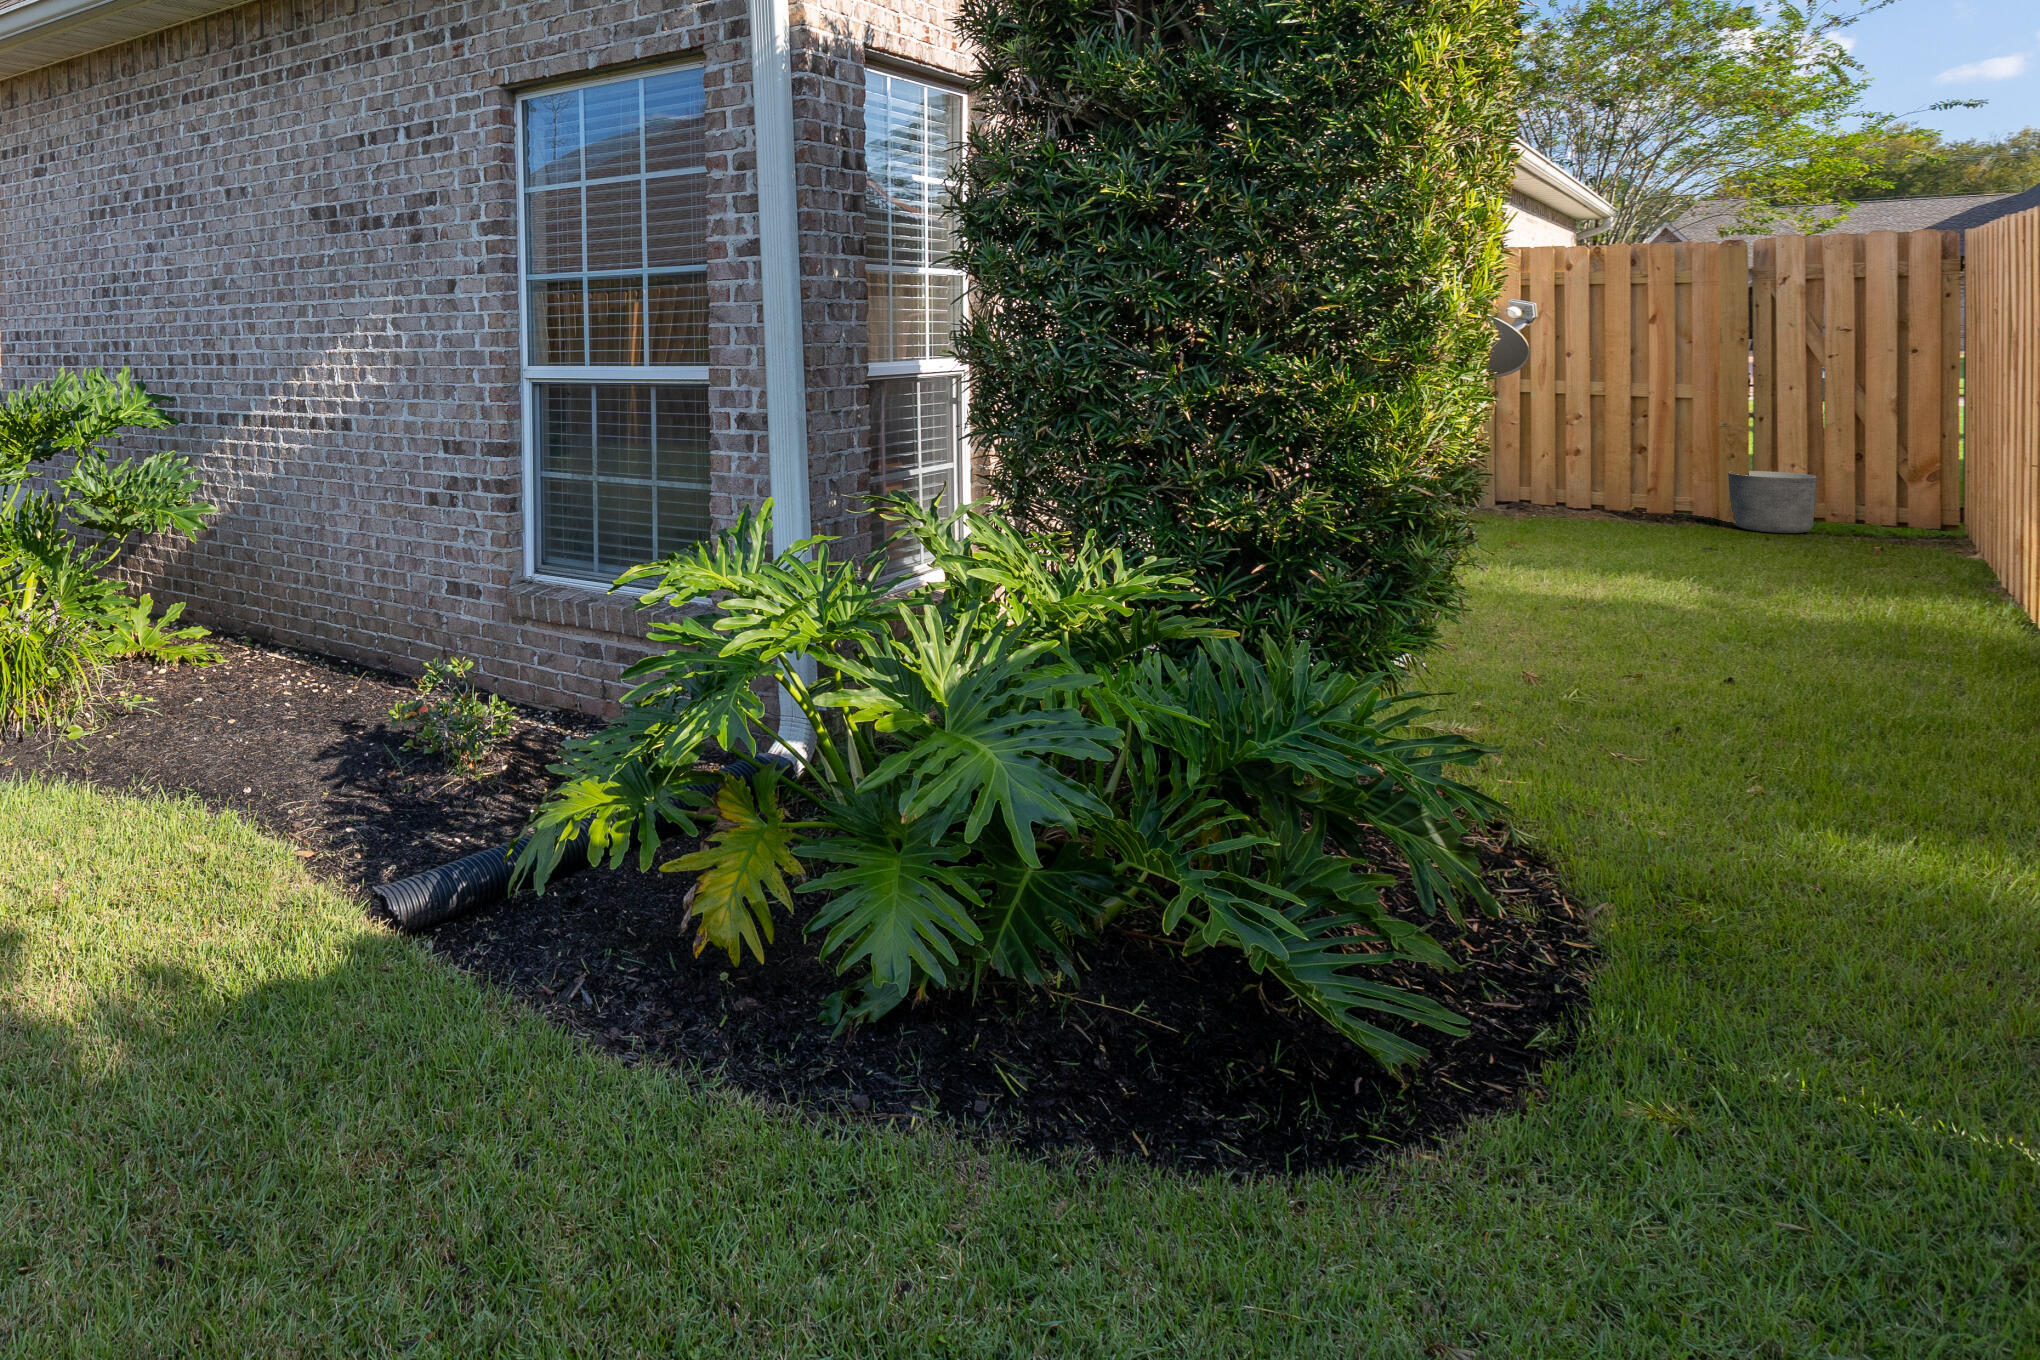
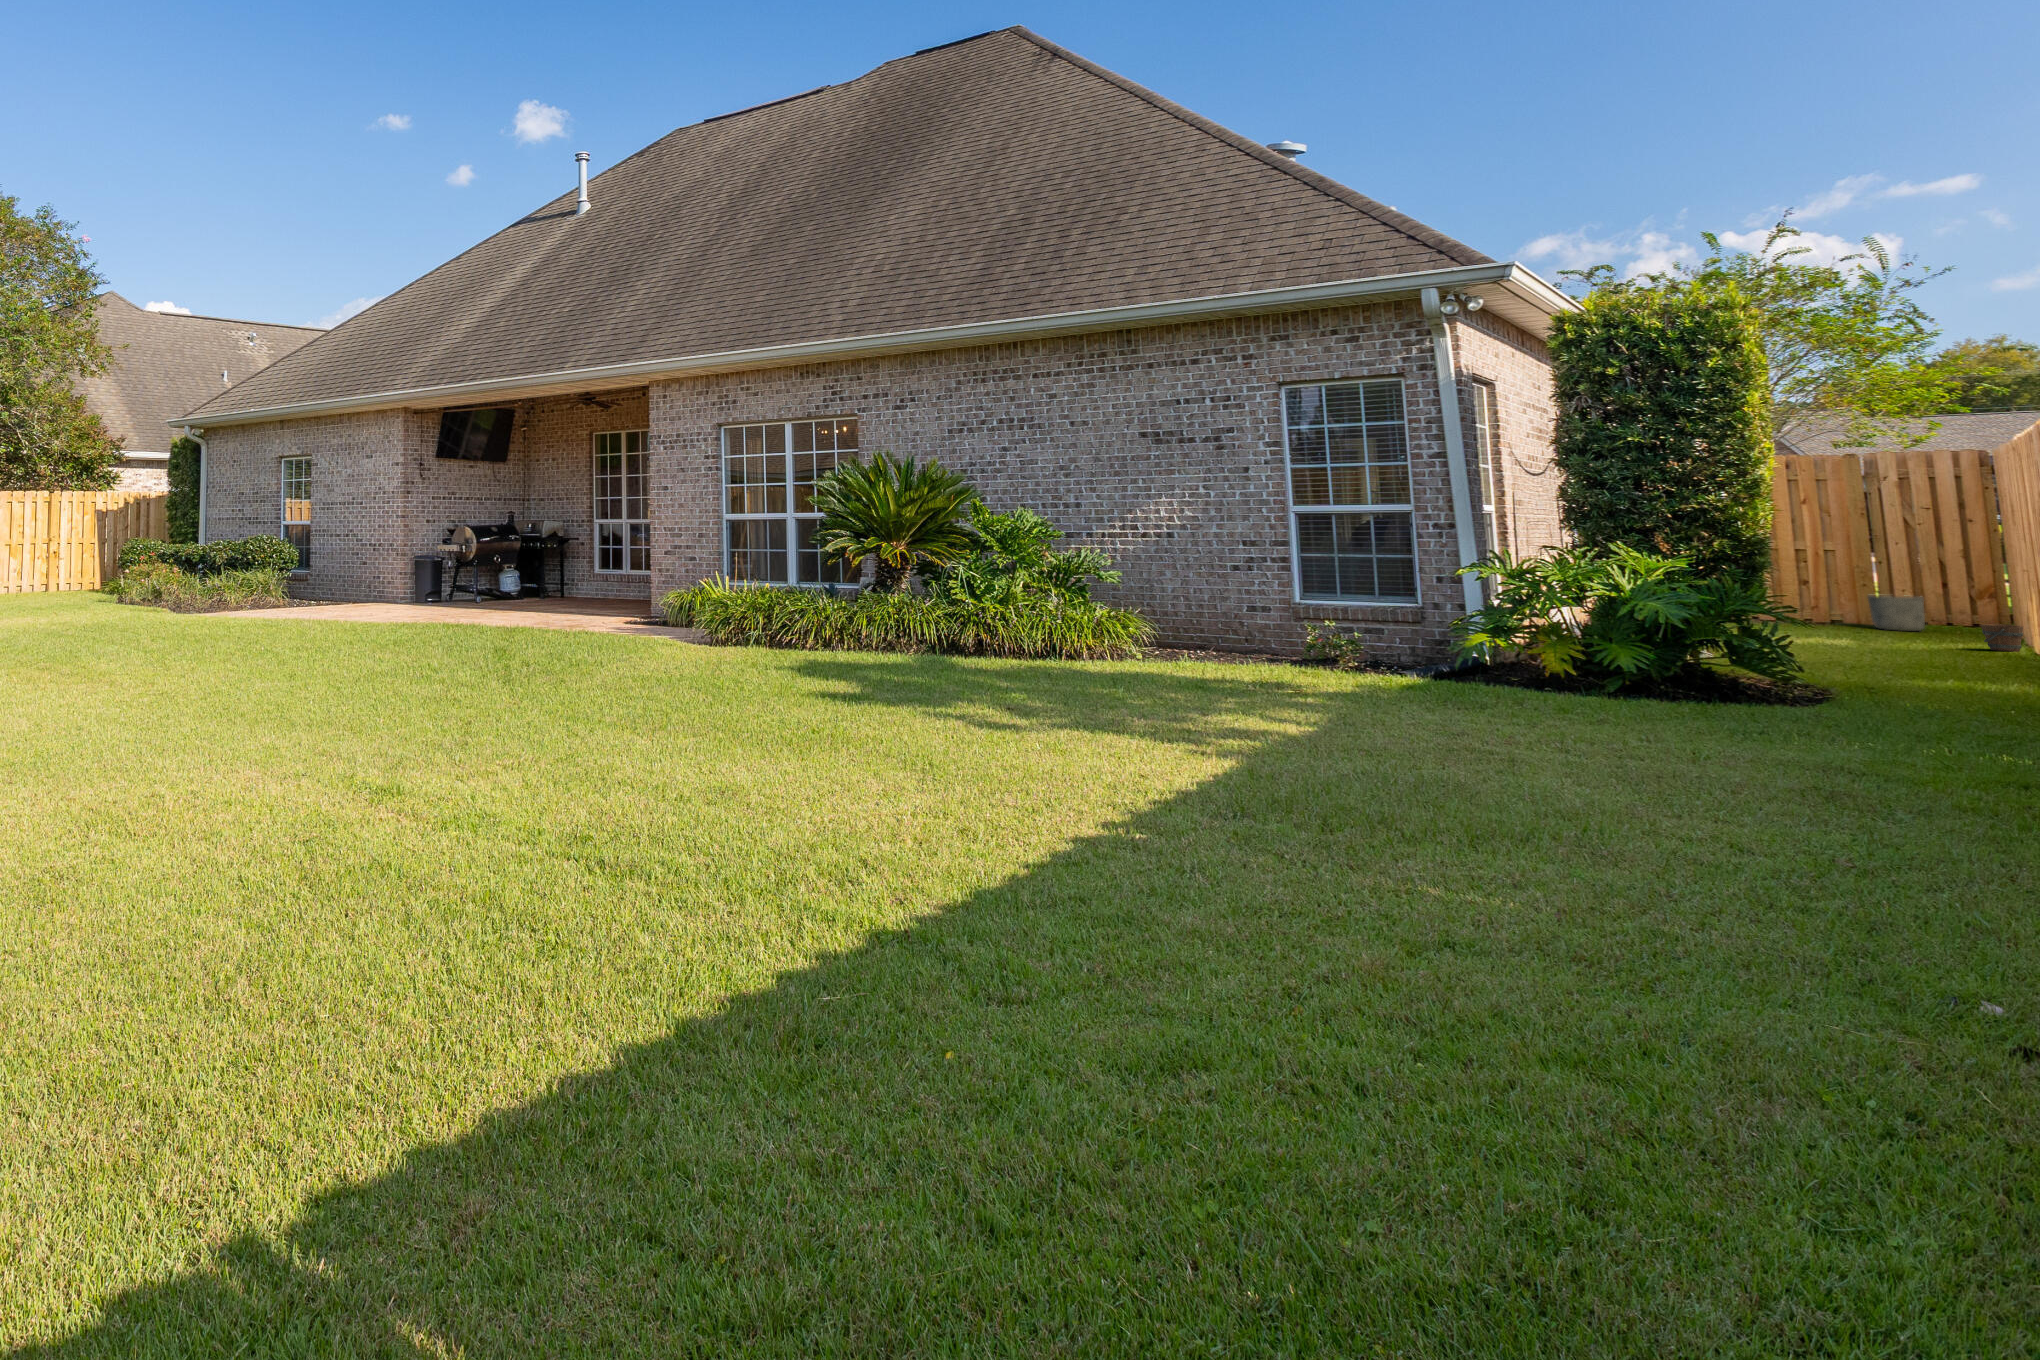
bucket: none [1922,559,2004,616] -> present [1981,624,2023,652]

